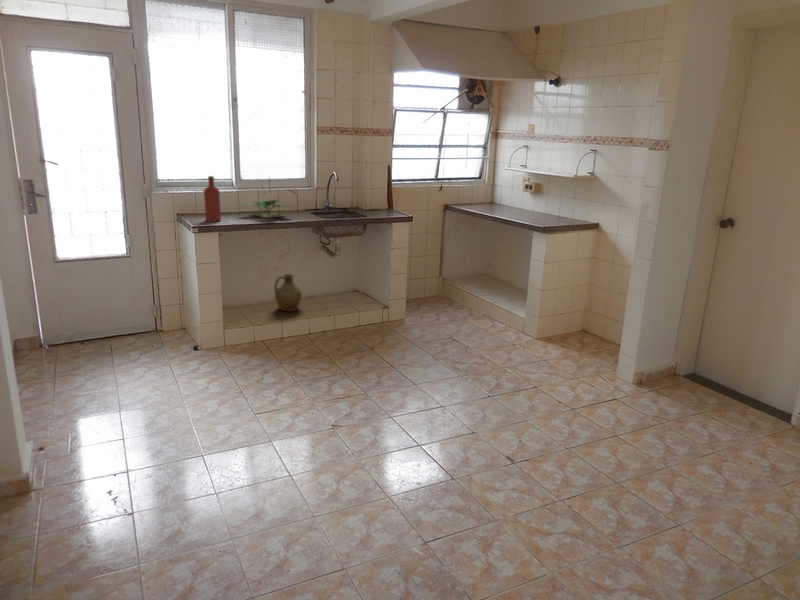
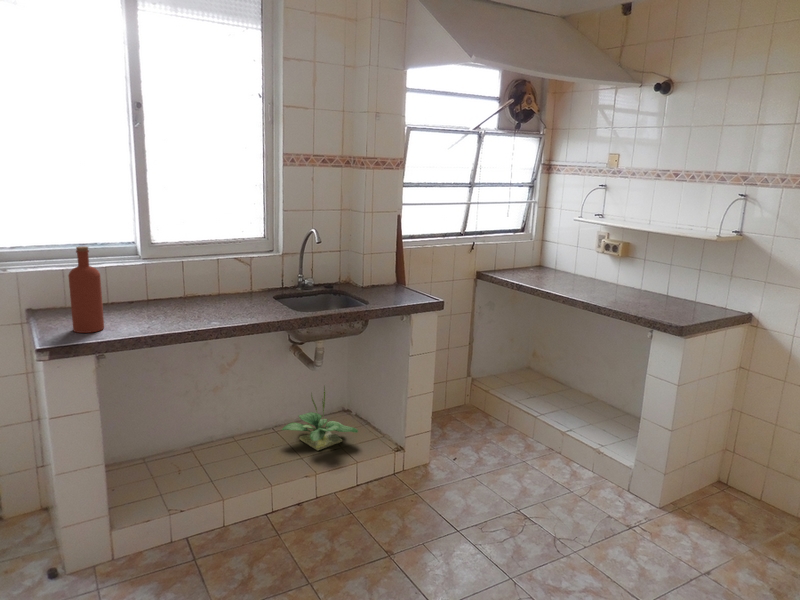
potted plant: present [249,200,287,218] -> present [282,388,358,450]
pitcher: present [274,274,302,311] -> none [210,403,258,468]

